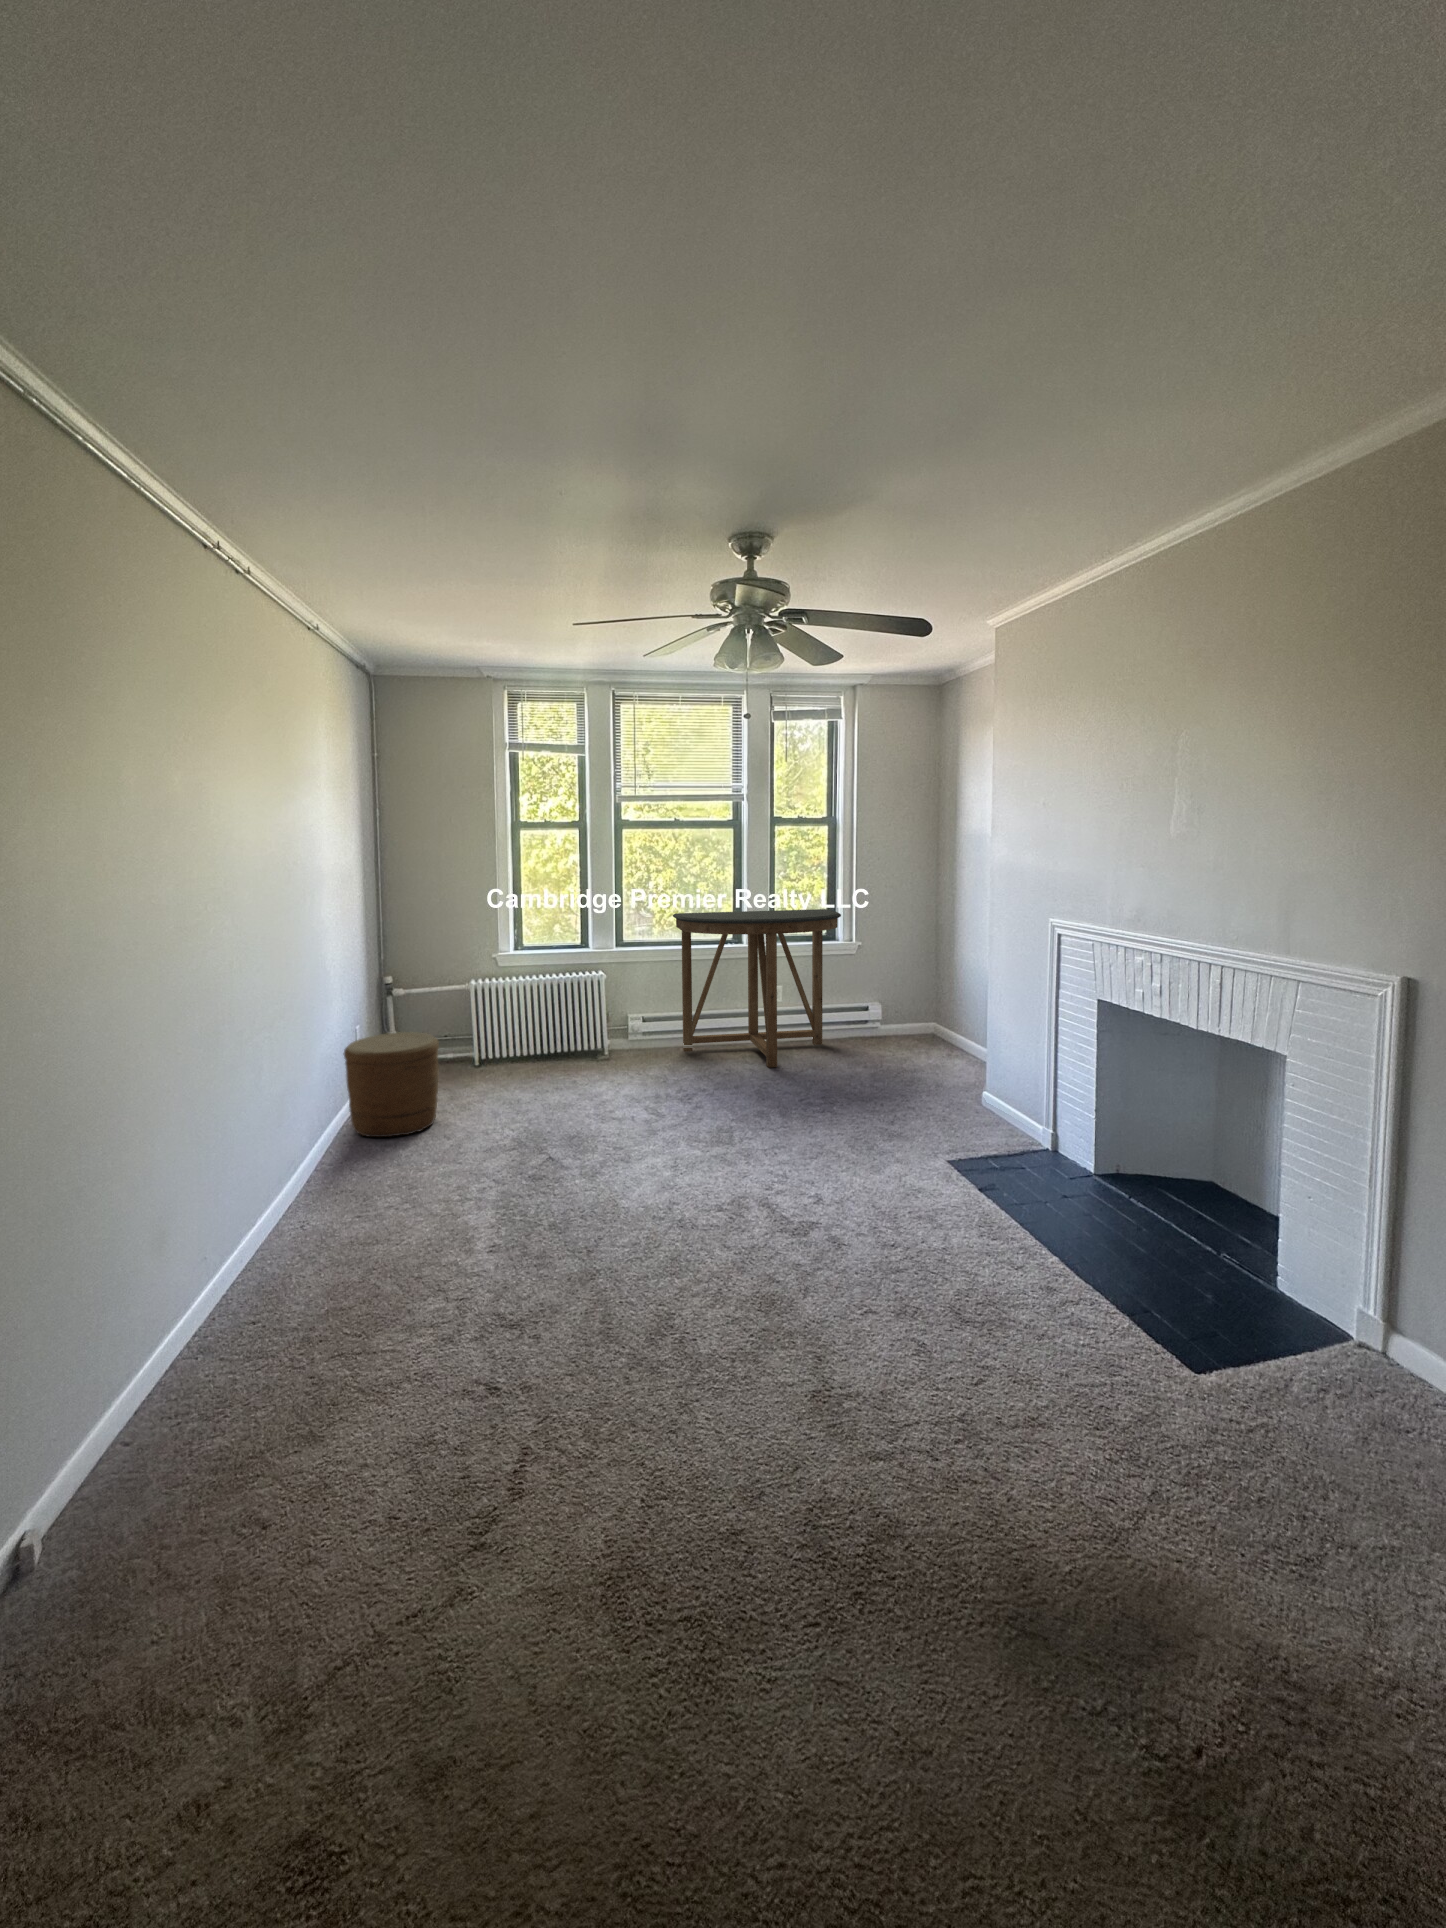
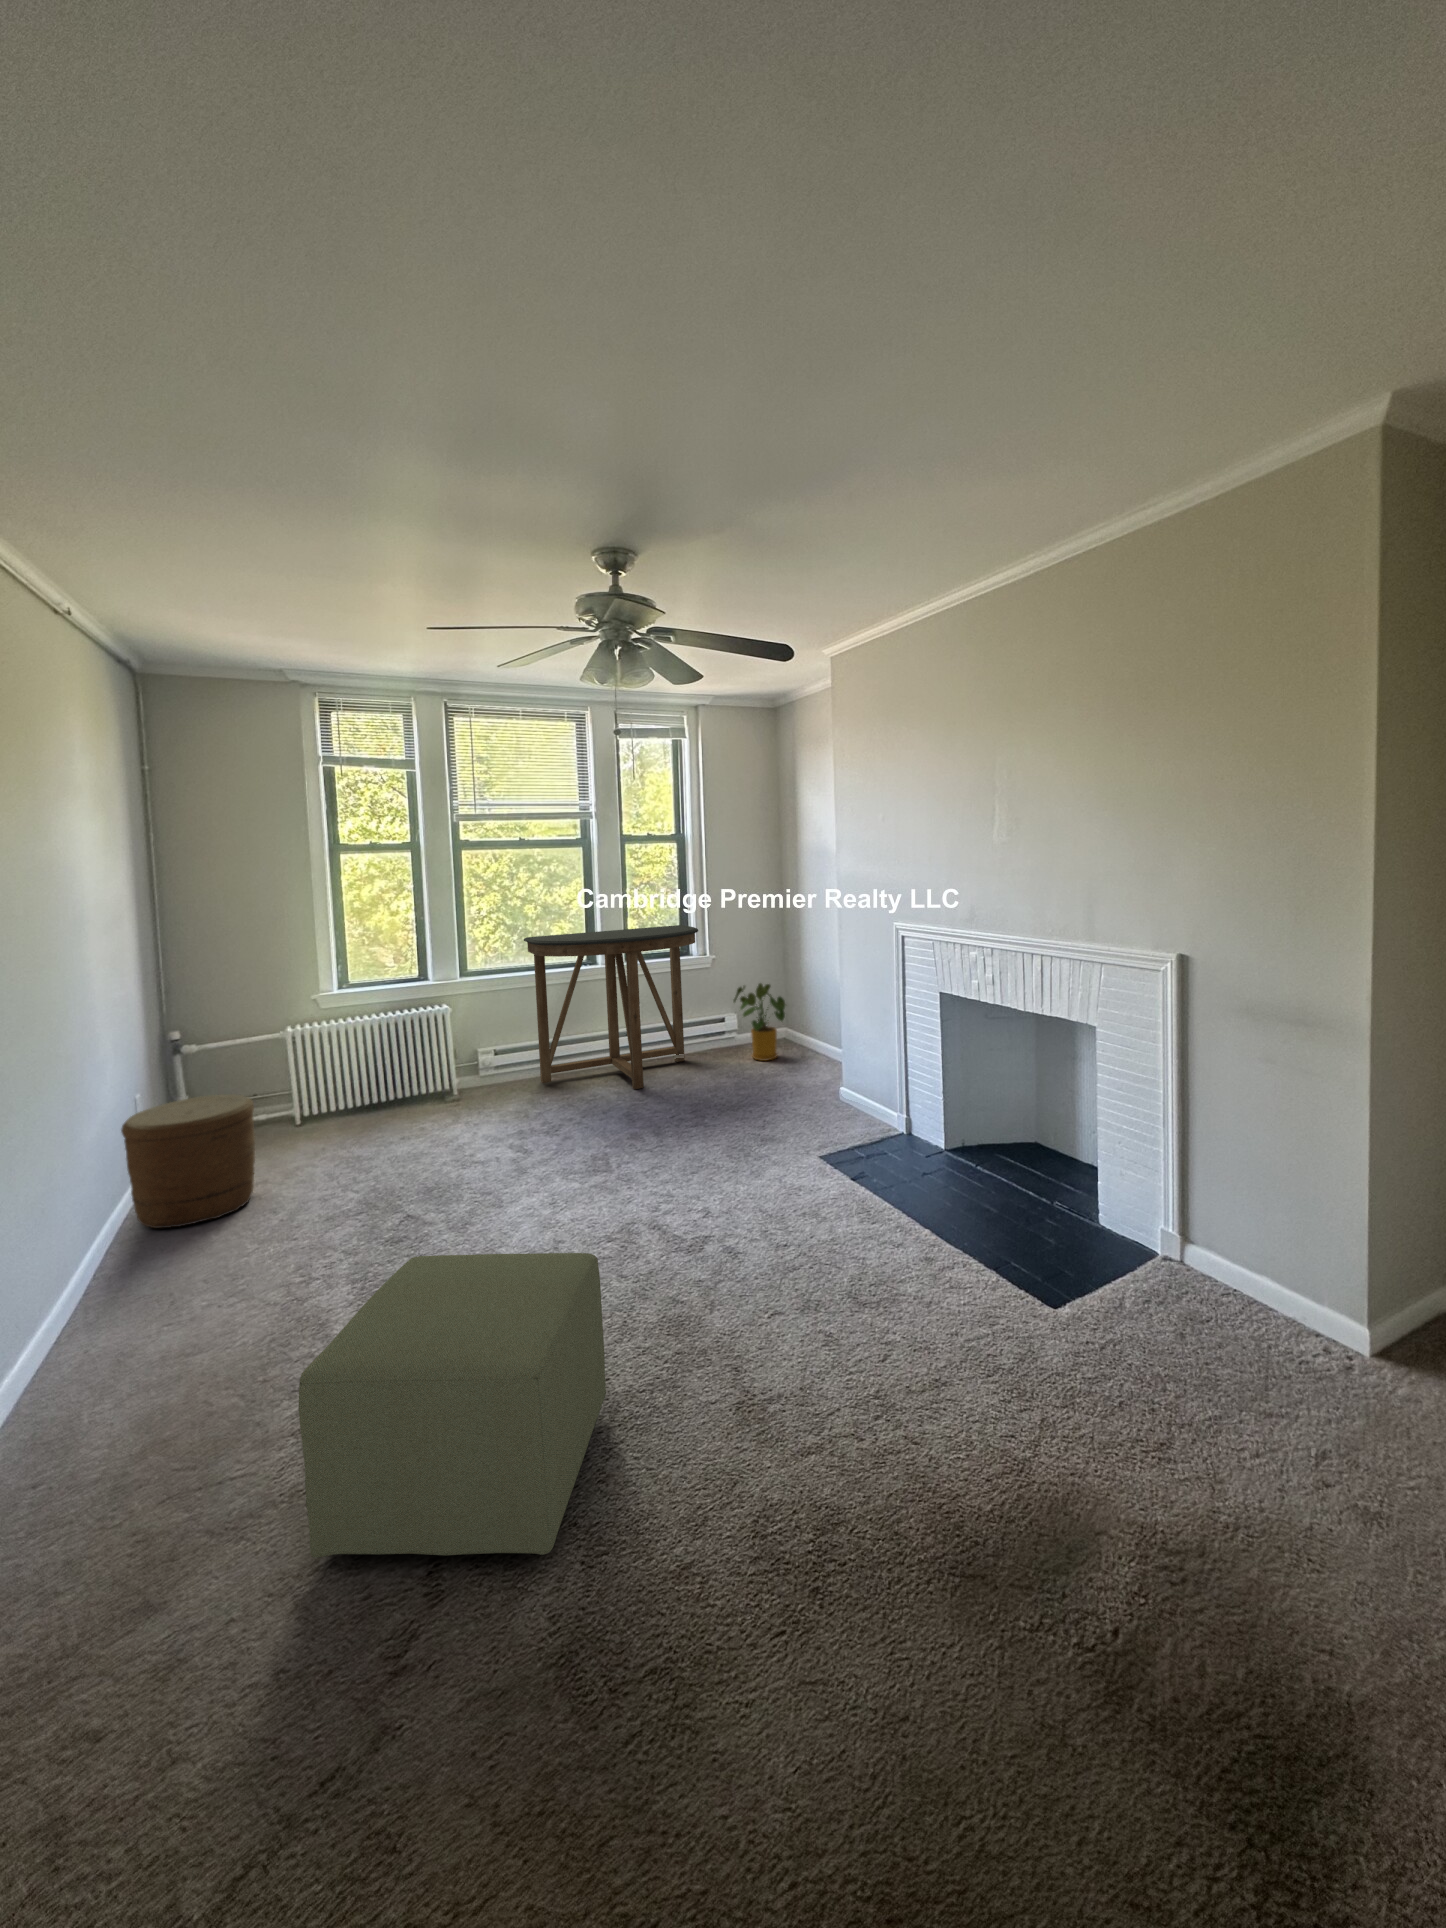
house plant: none [875,973,935,1053] -> present [734,983,785,1061]
ottoman: none [422,1194,689,1483] -> present [298,1253,606,1558]

